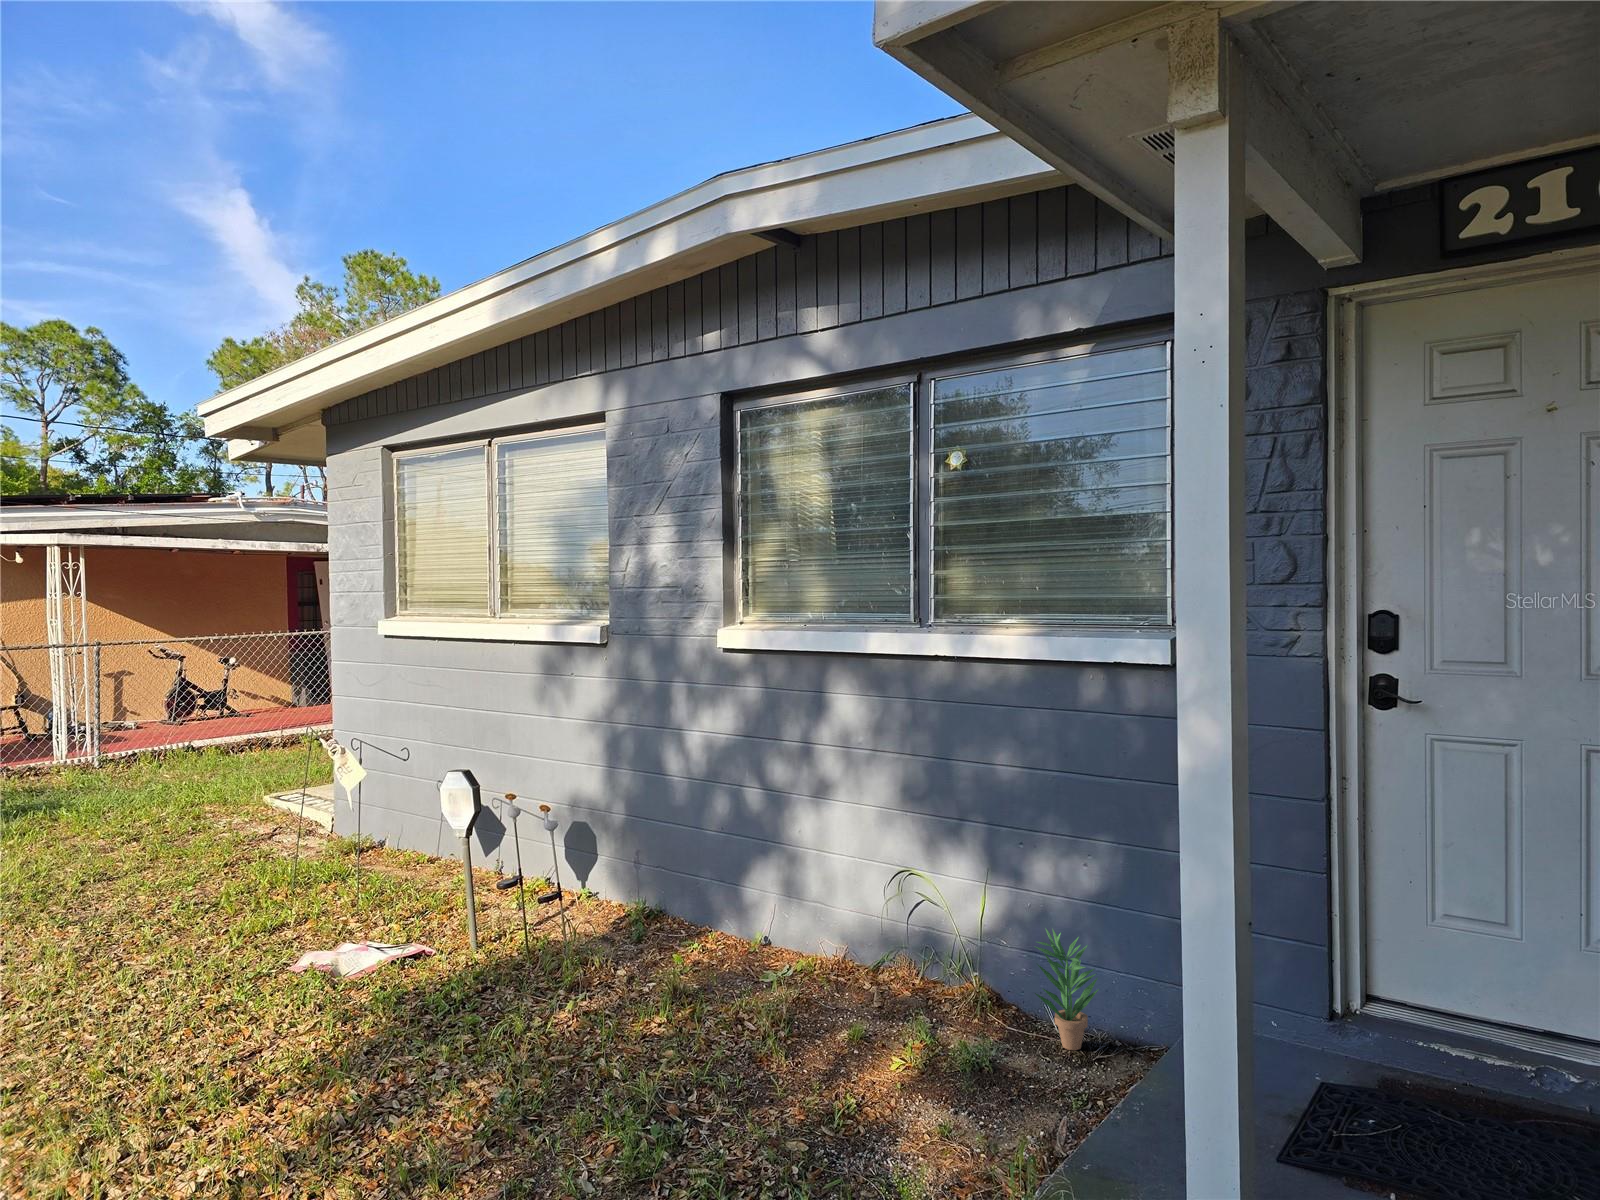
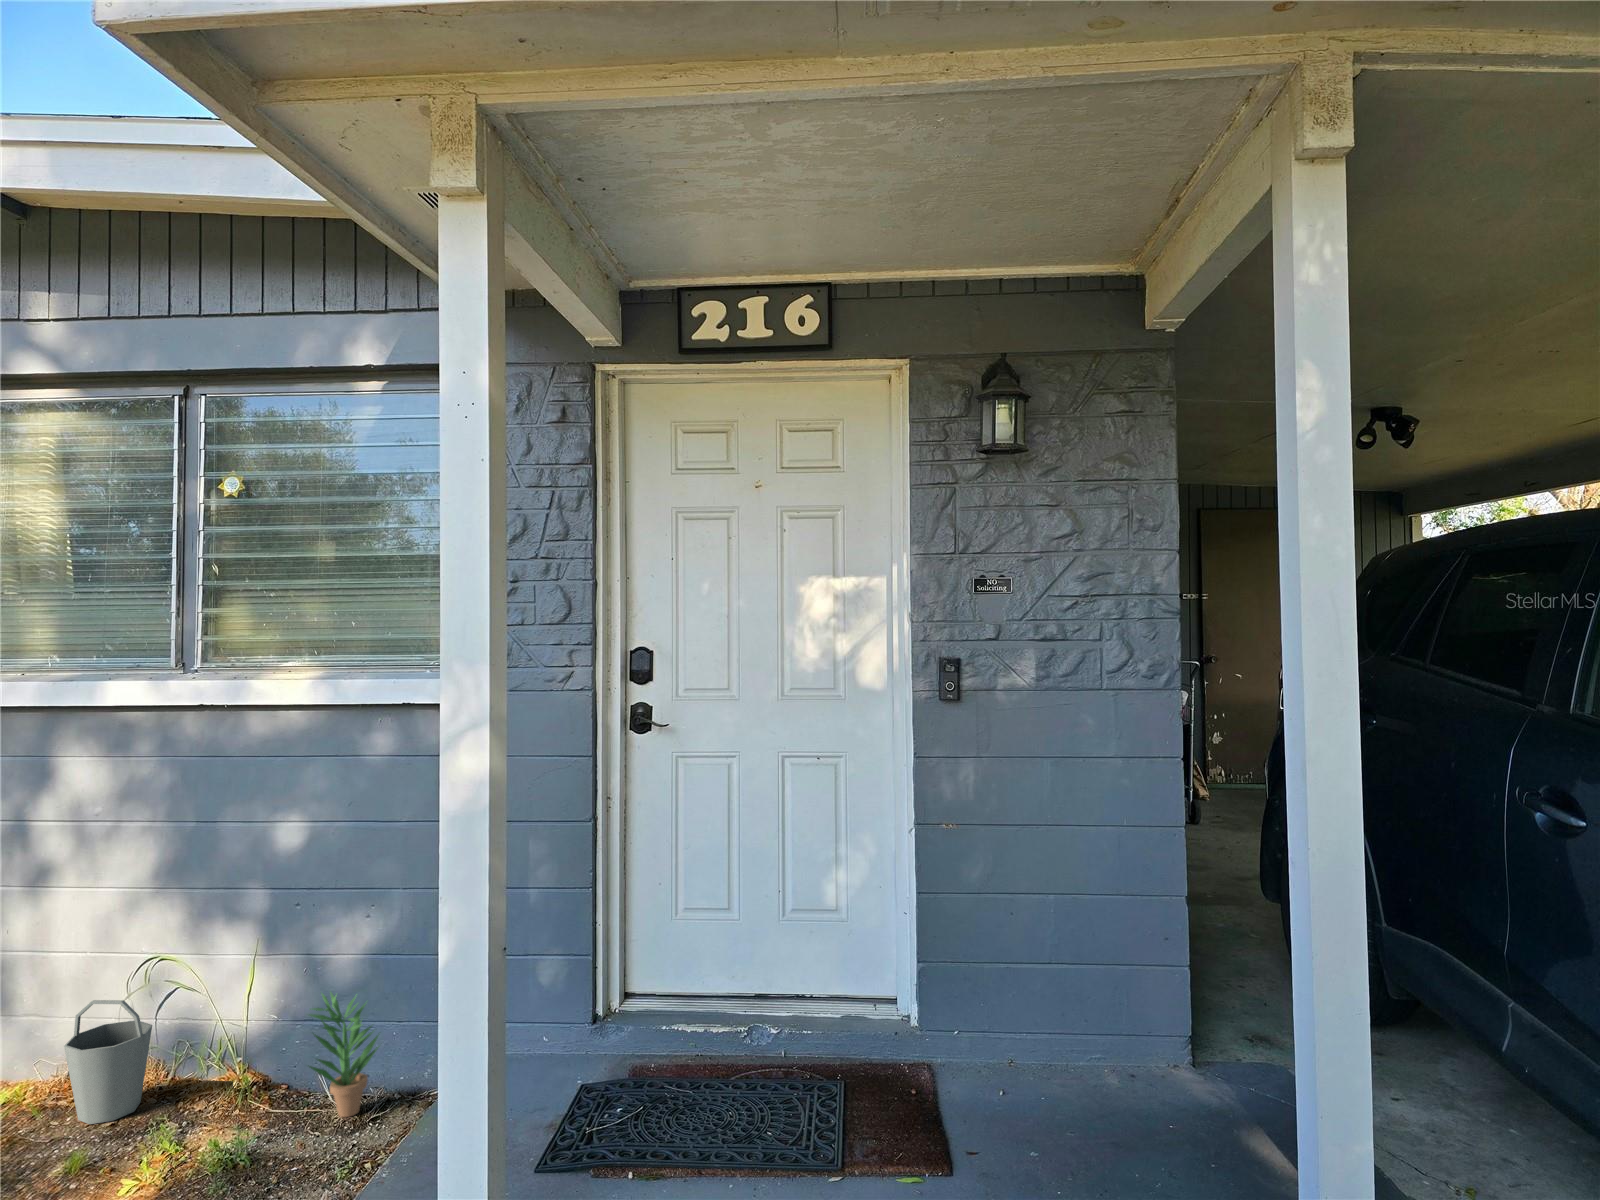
bucket: none [844,898,905,1001] -> present [64,1000,152,1124]

